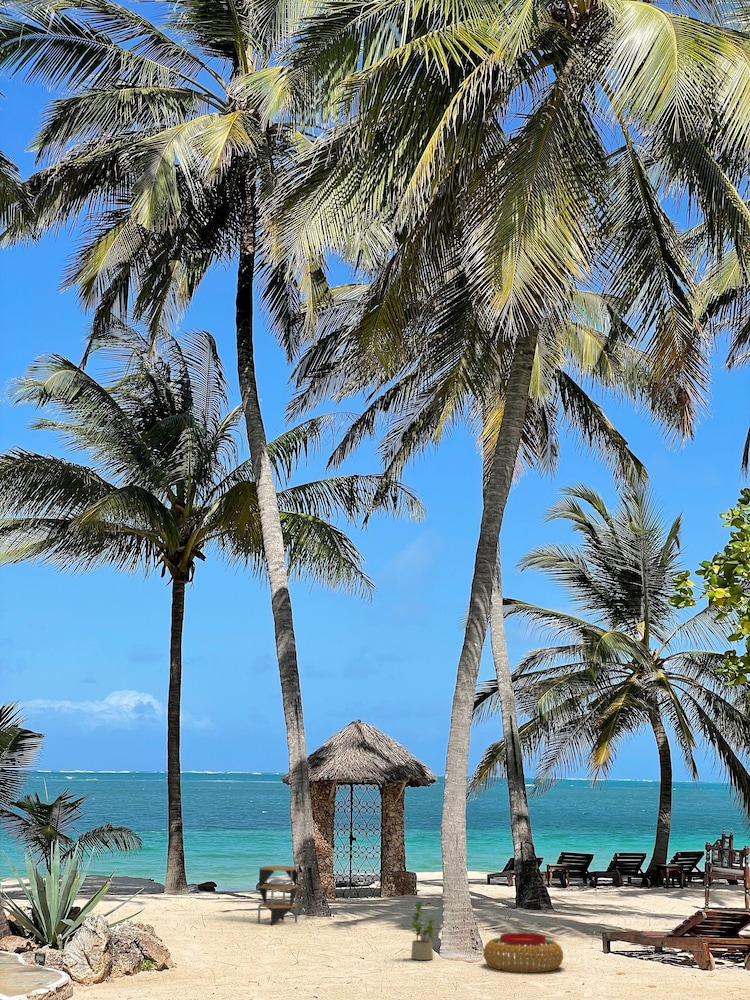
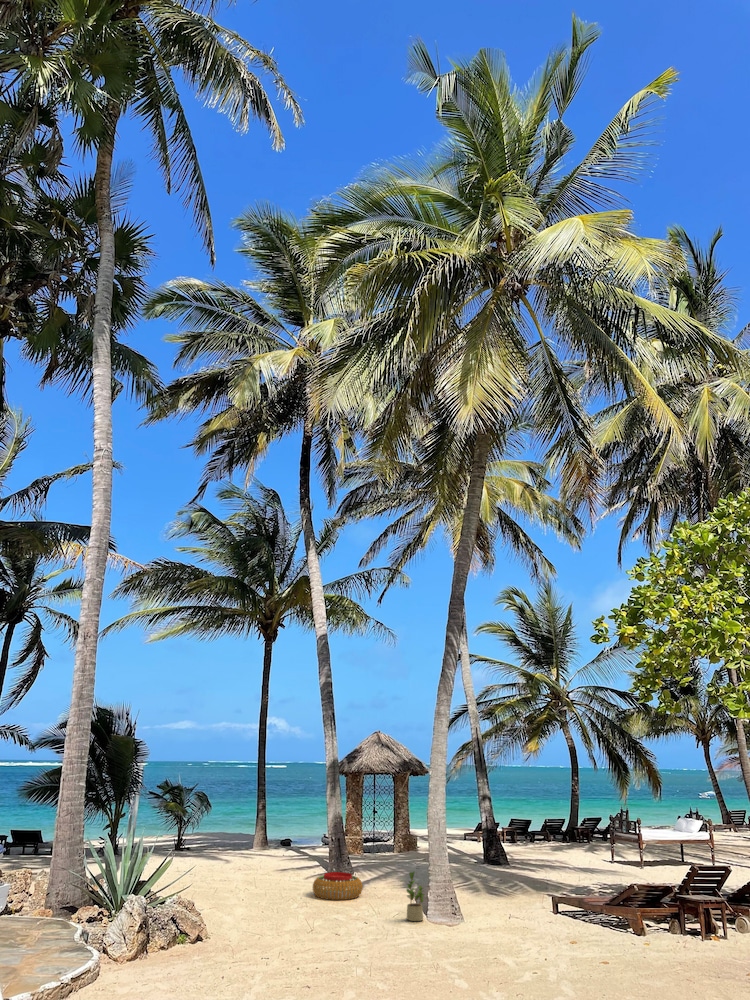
side table: present [258,866,298,925] -> none [299,835,329,882]
pouf: present [484,933,563,972] -> present [313,872,363,900]

